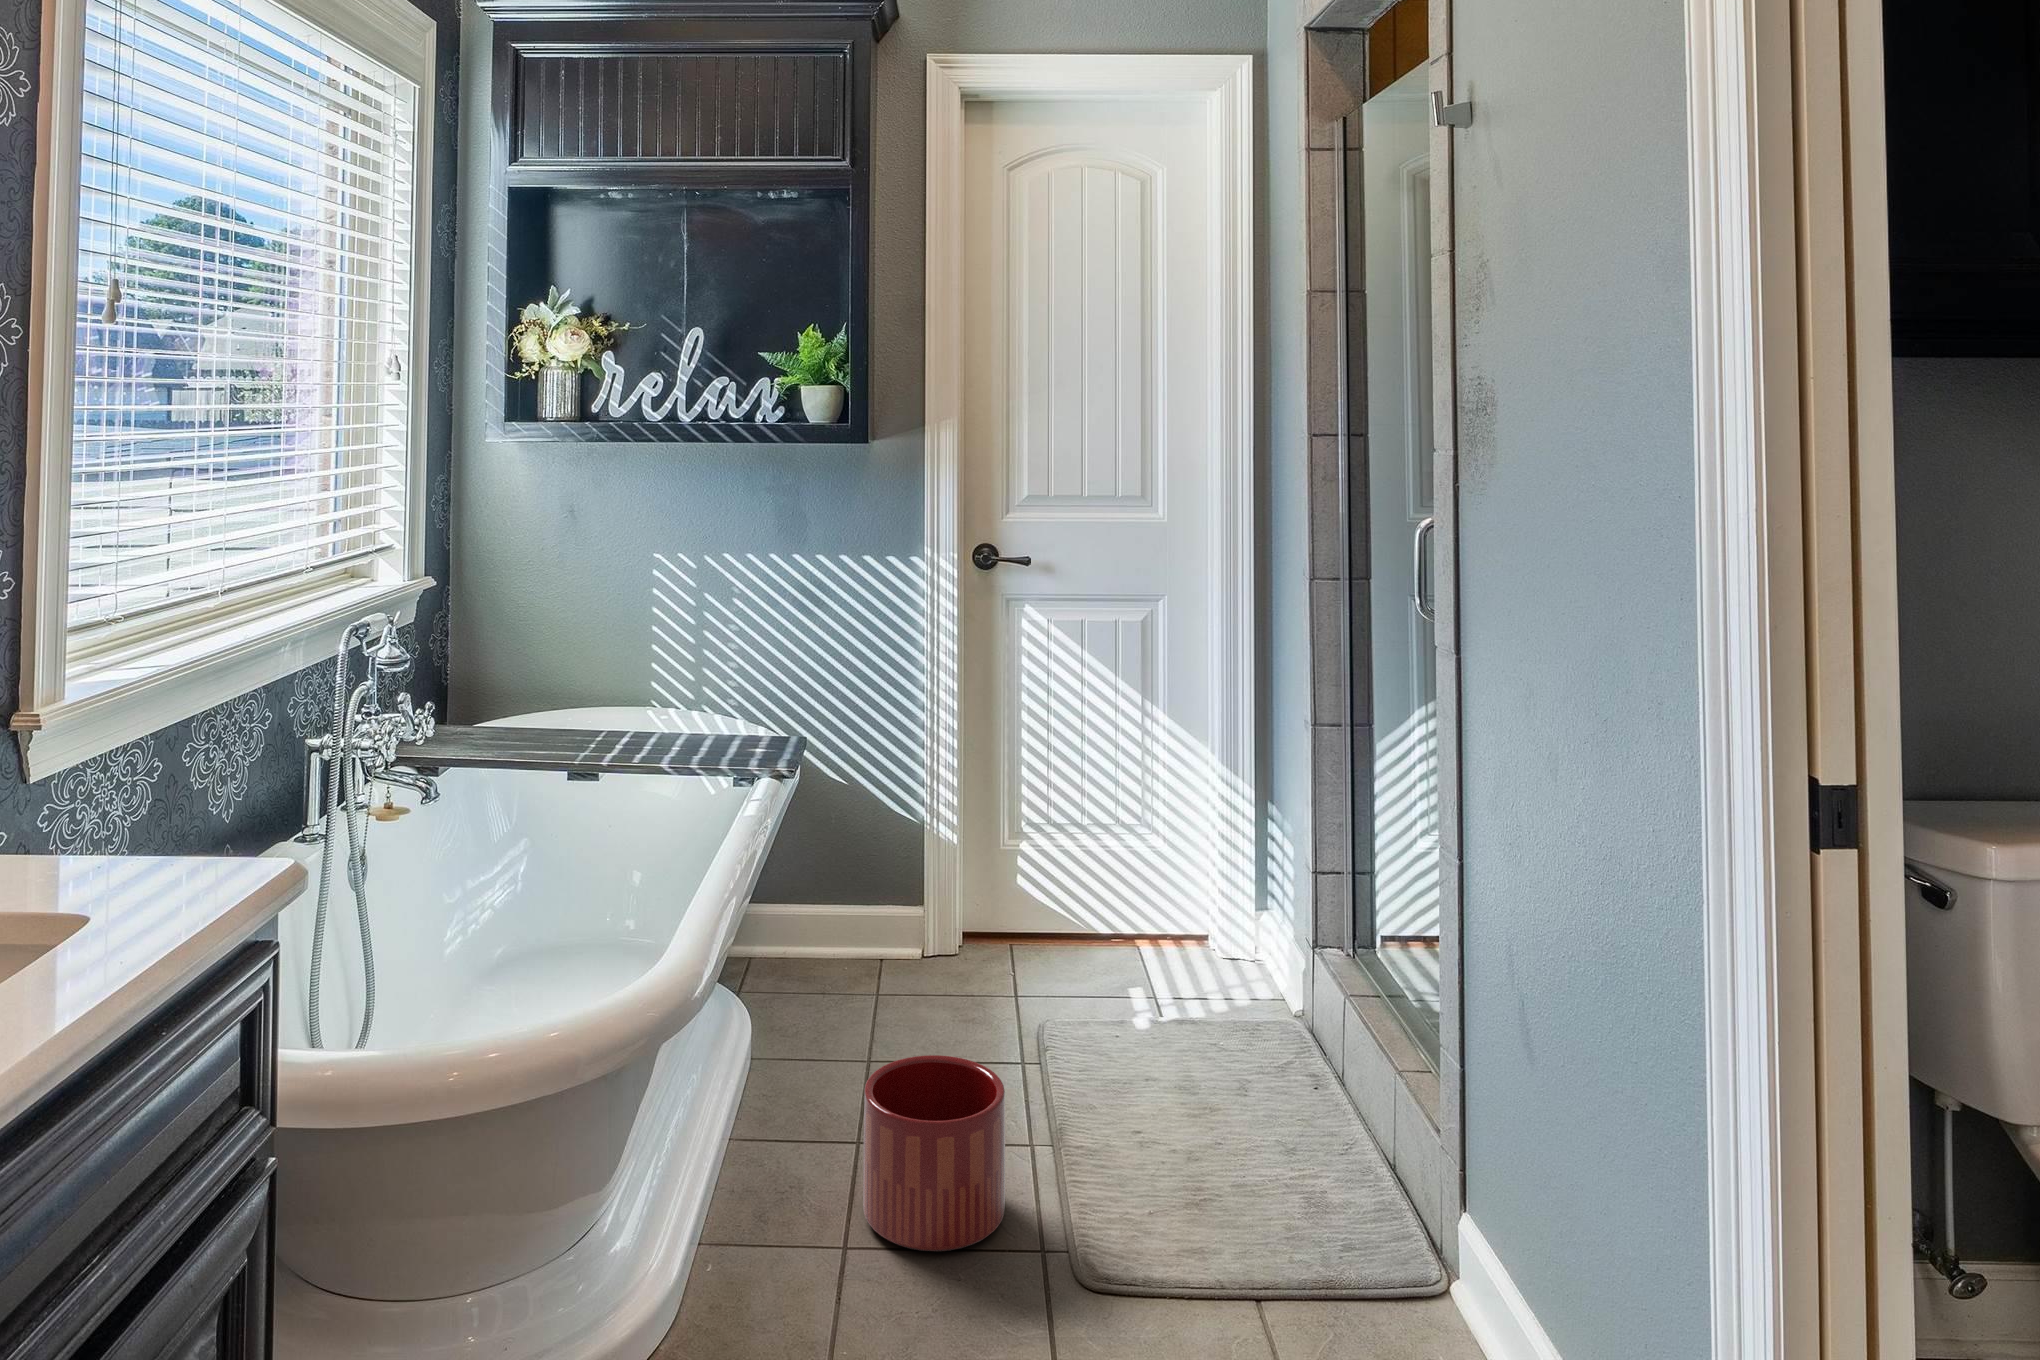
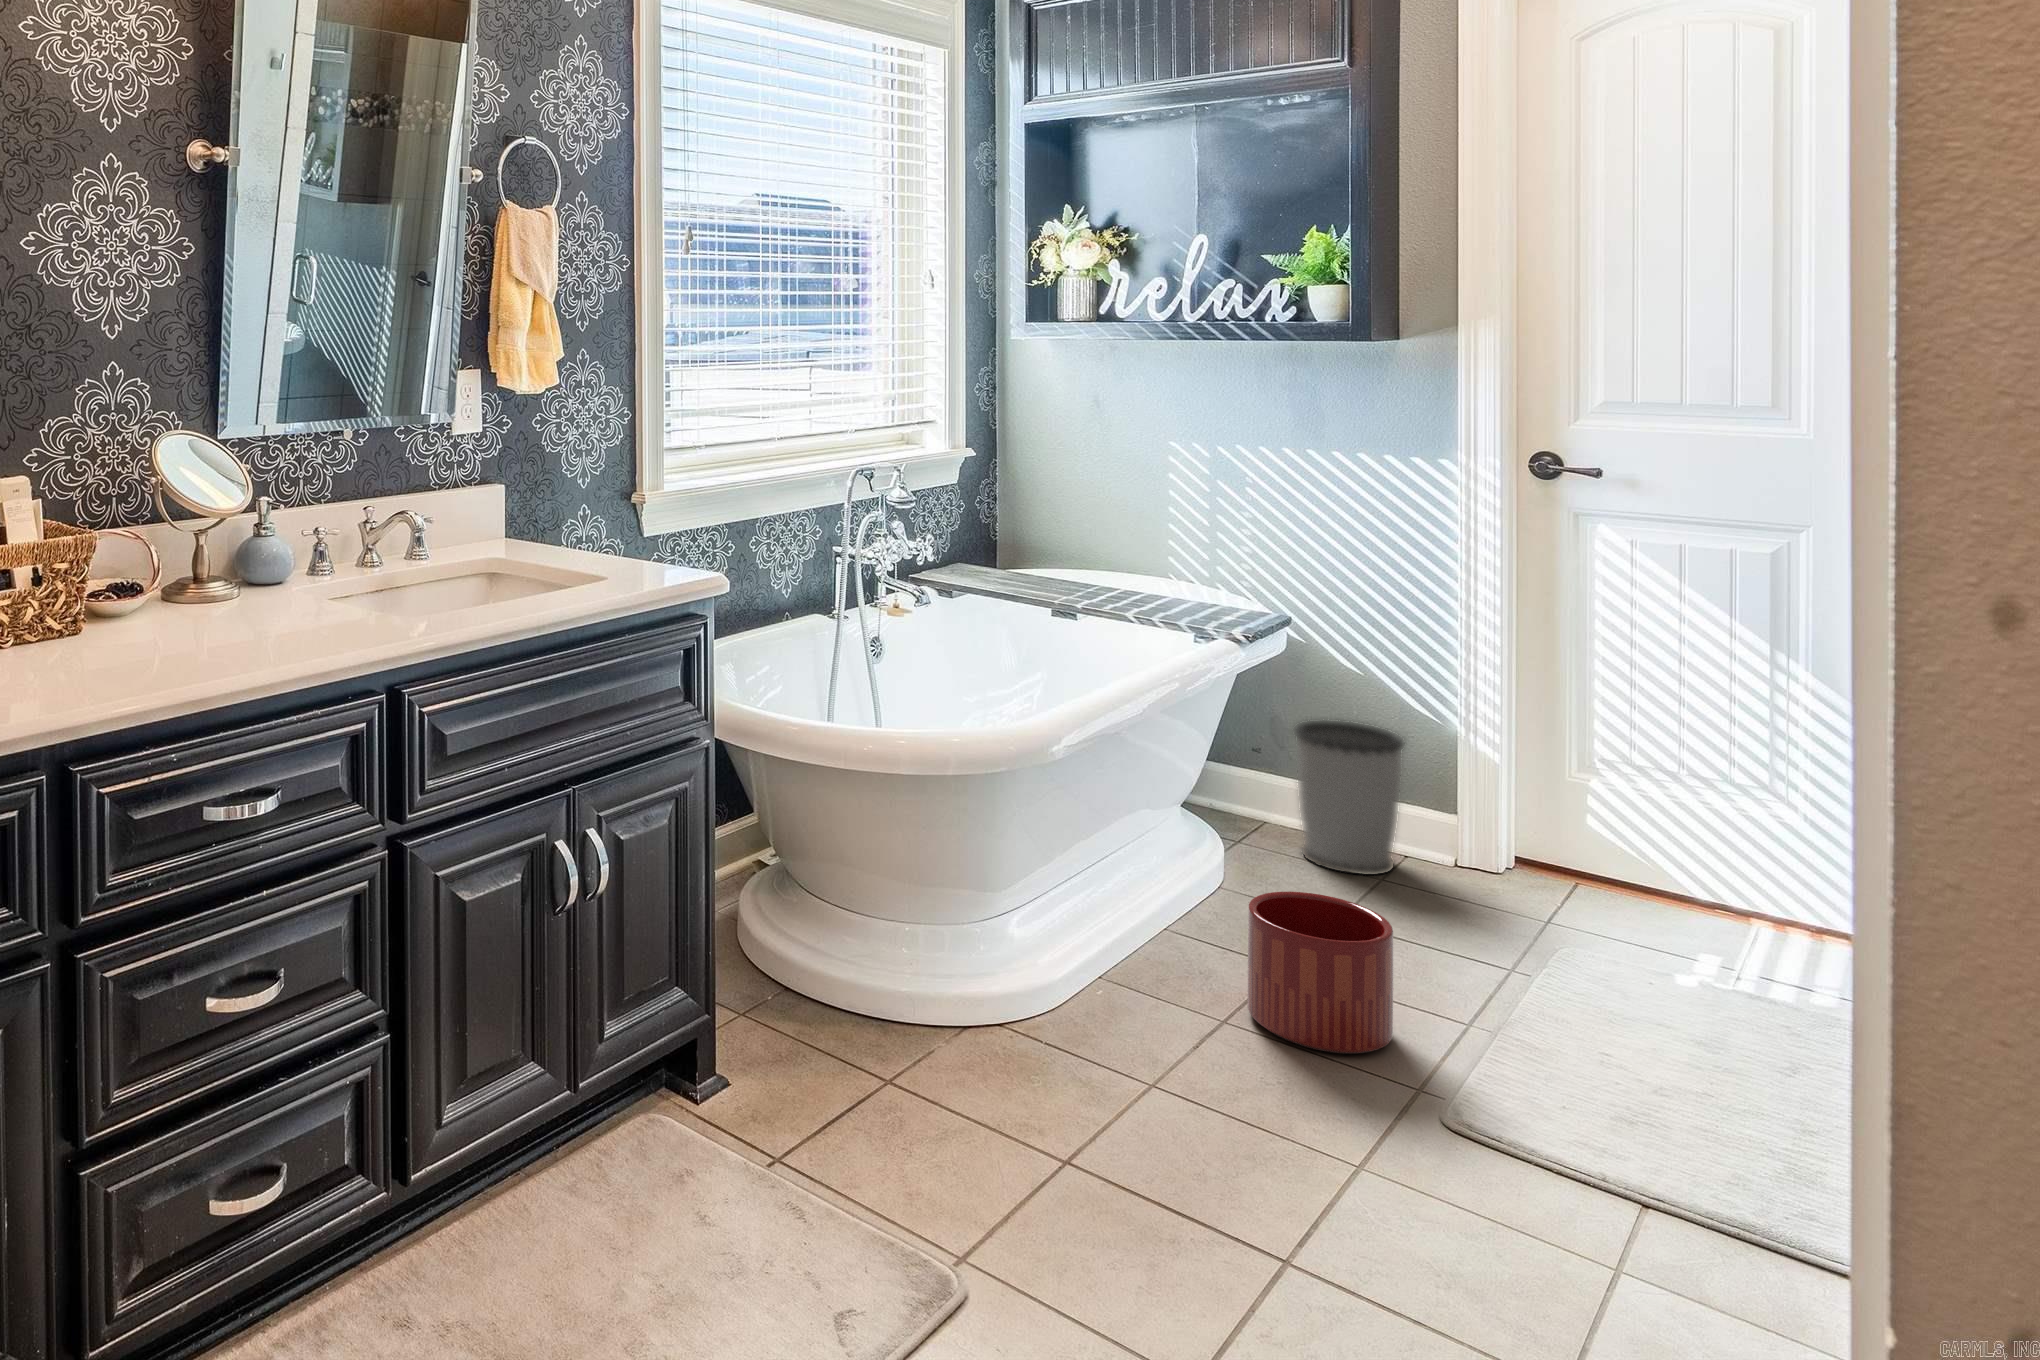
wastebasket: none [788,830,888,995] -> present [1294,720,1404,875]

